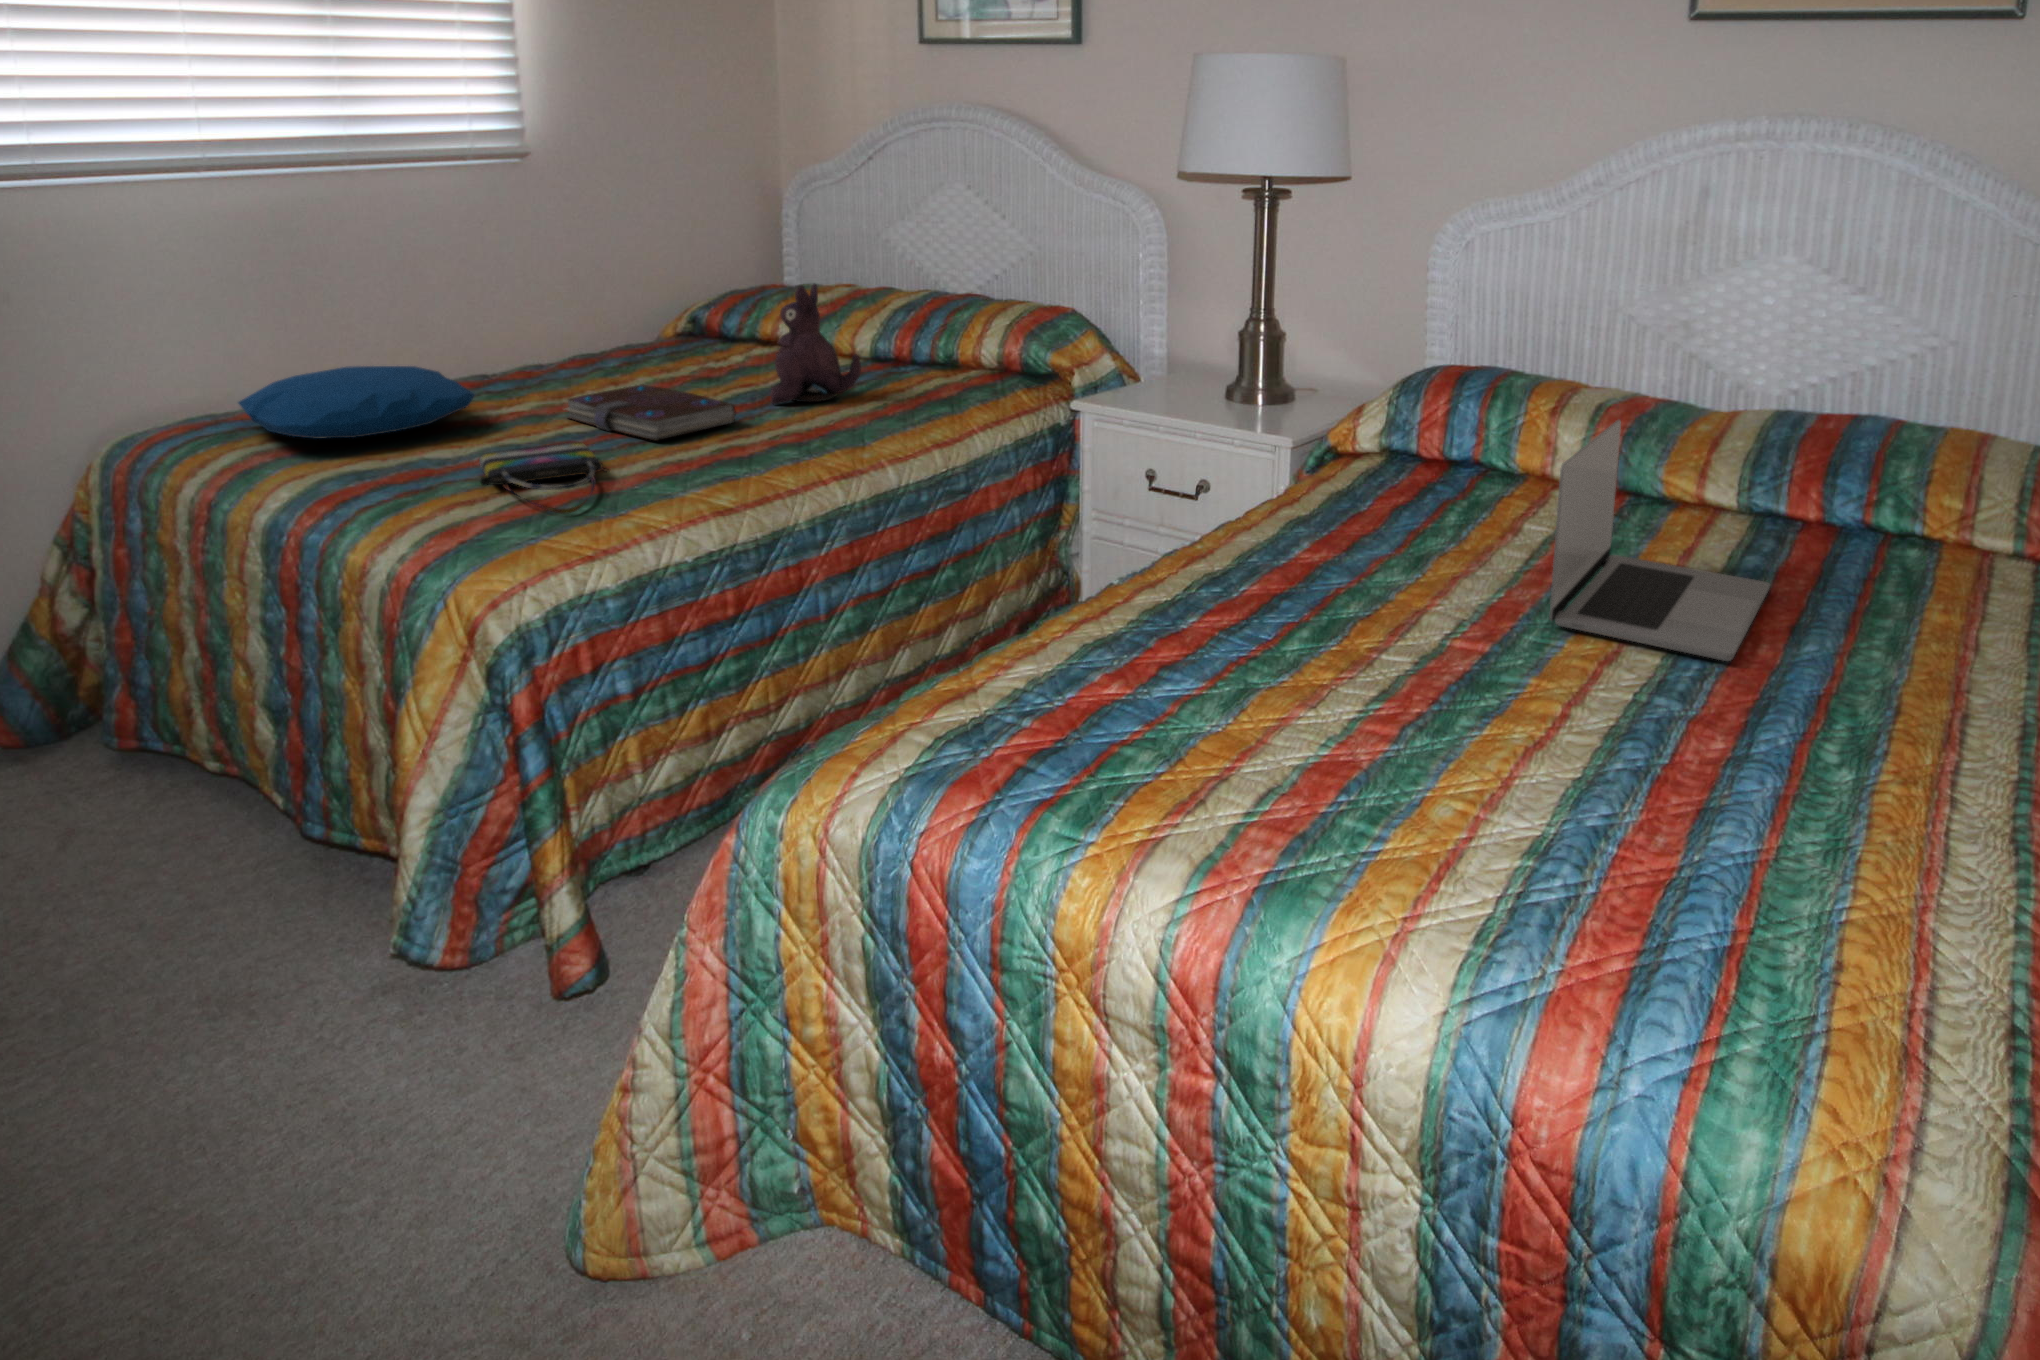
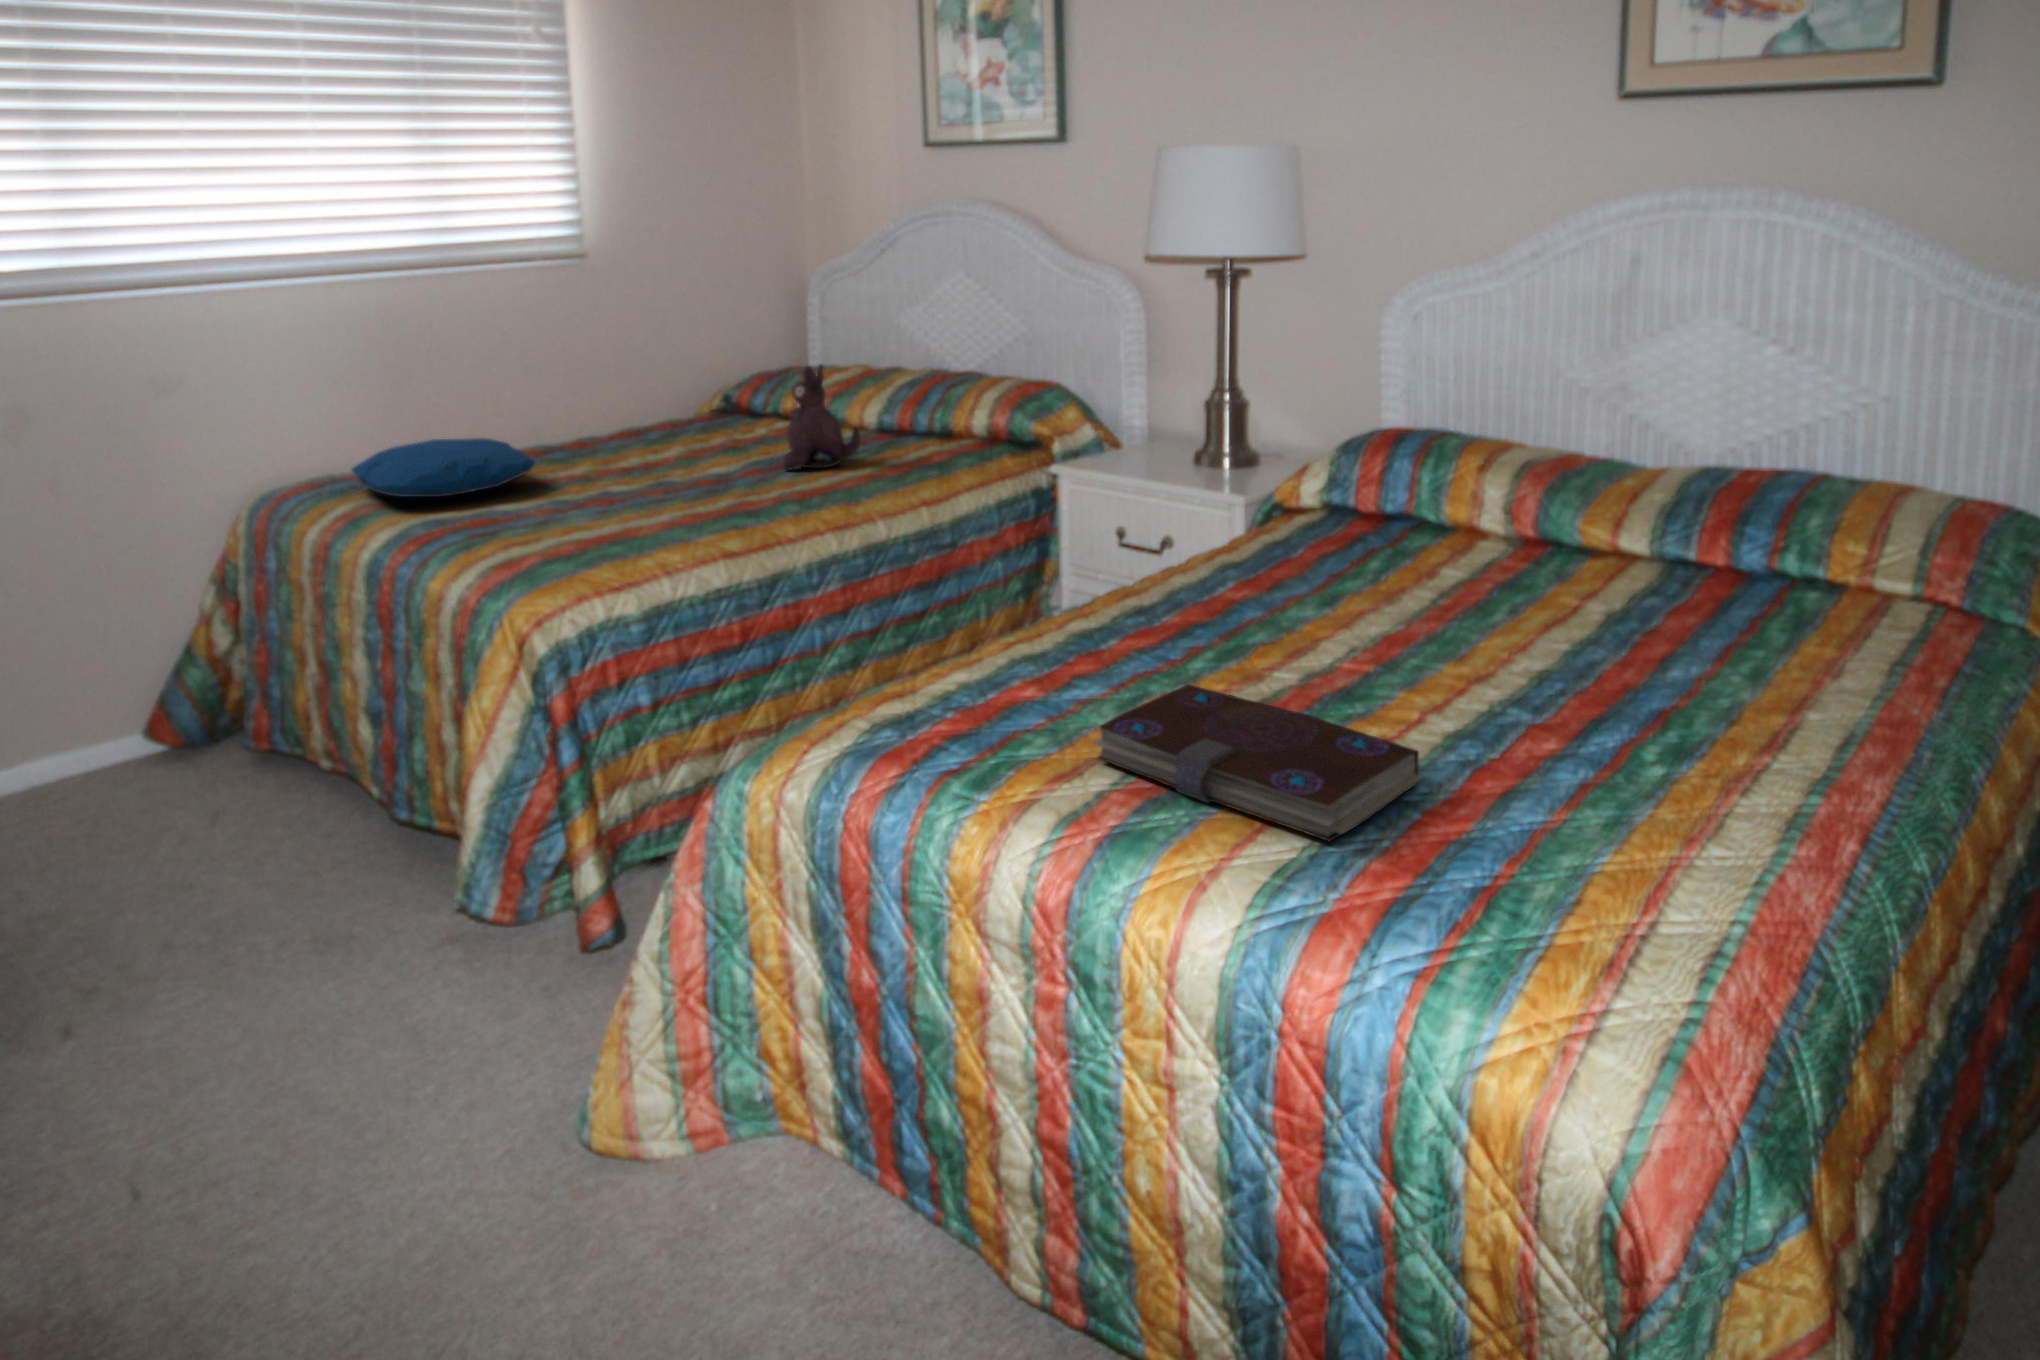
book: present [564,384,736,441] -> present [1093,684,1422,841]
laptop: present [1549,420,1770,661] -> none [1426,470,1652,682]
tote bag: present [479,442,607,514] -> none [535,500,640,556]

